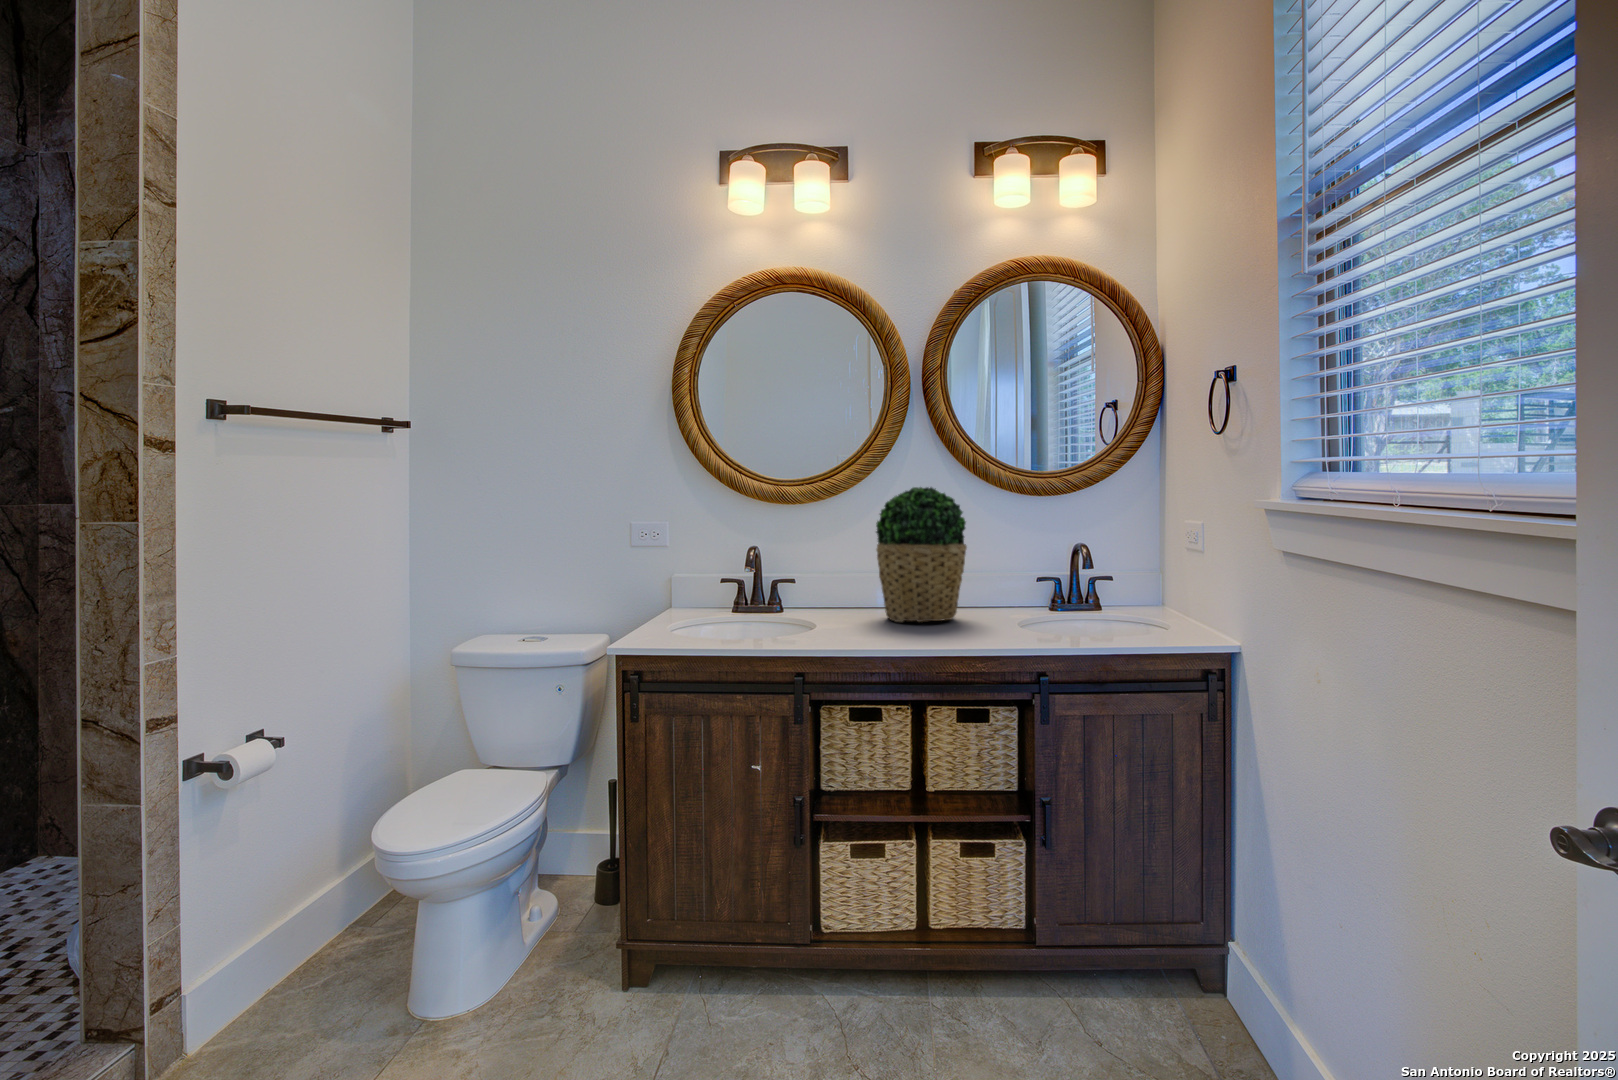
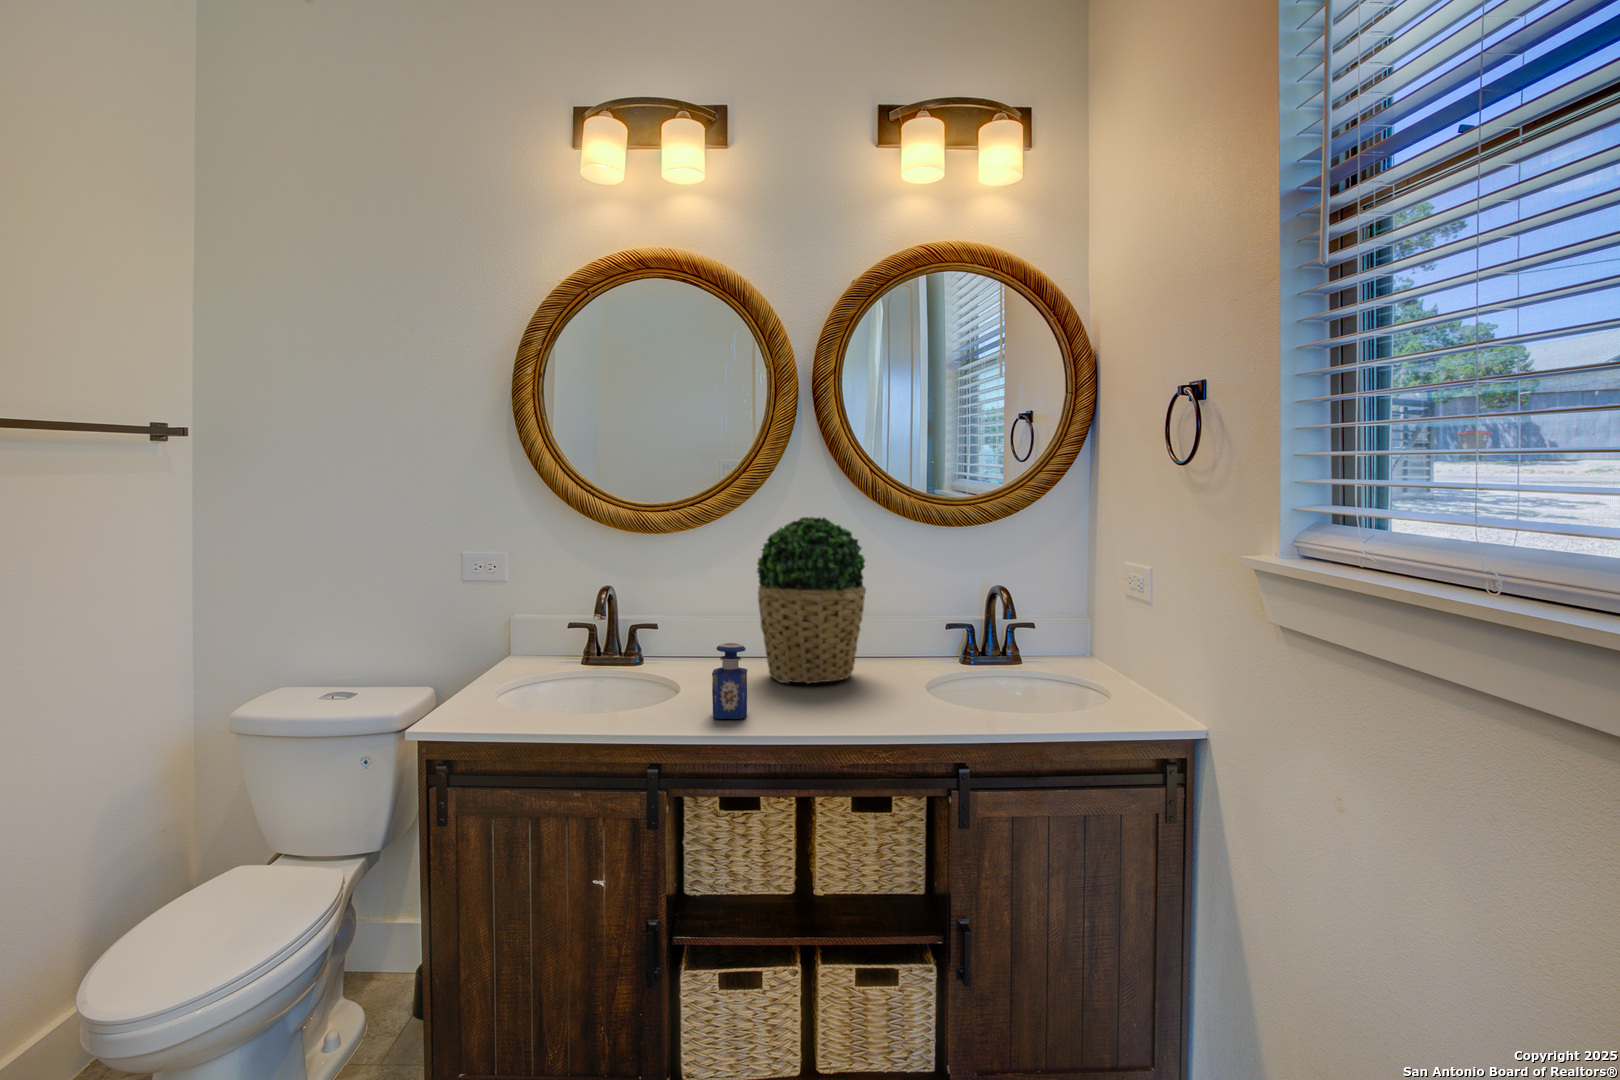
perfume bottle: none [846,583,873,641] -> present [712,643,747,719]

